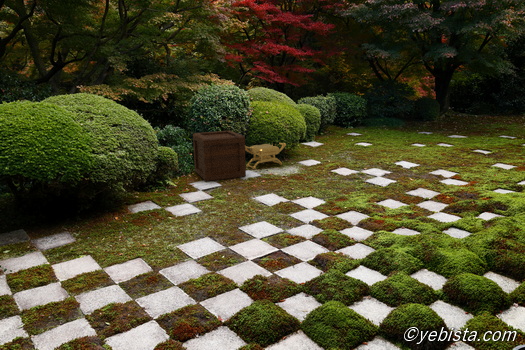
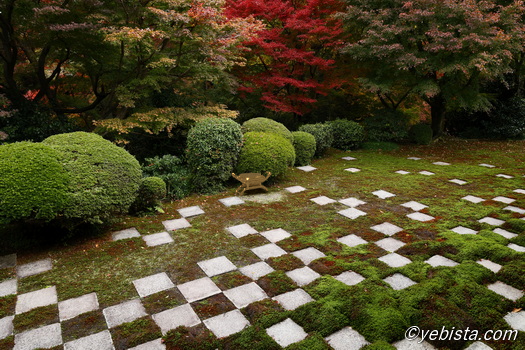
wooden crate: present [193,131,246,181] -> none [186,161,230,208]

